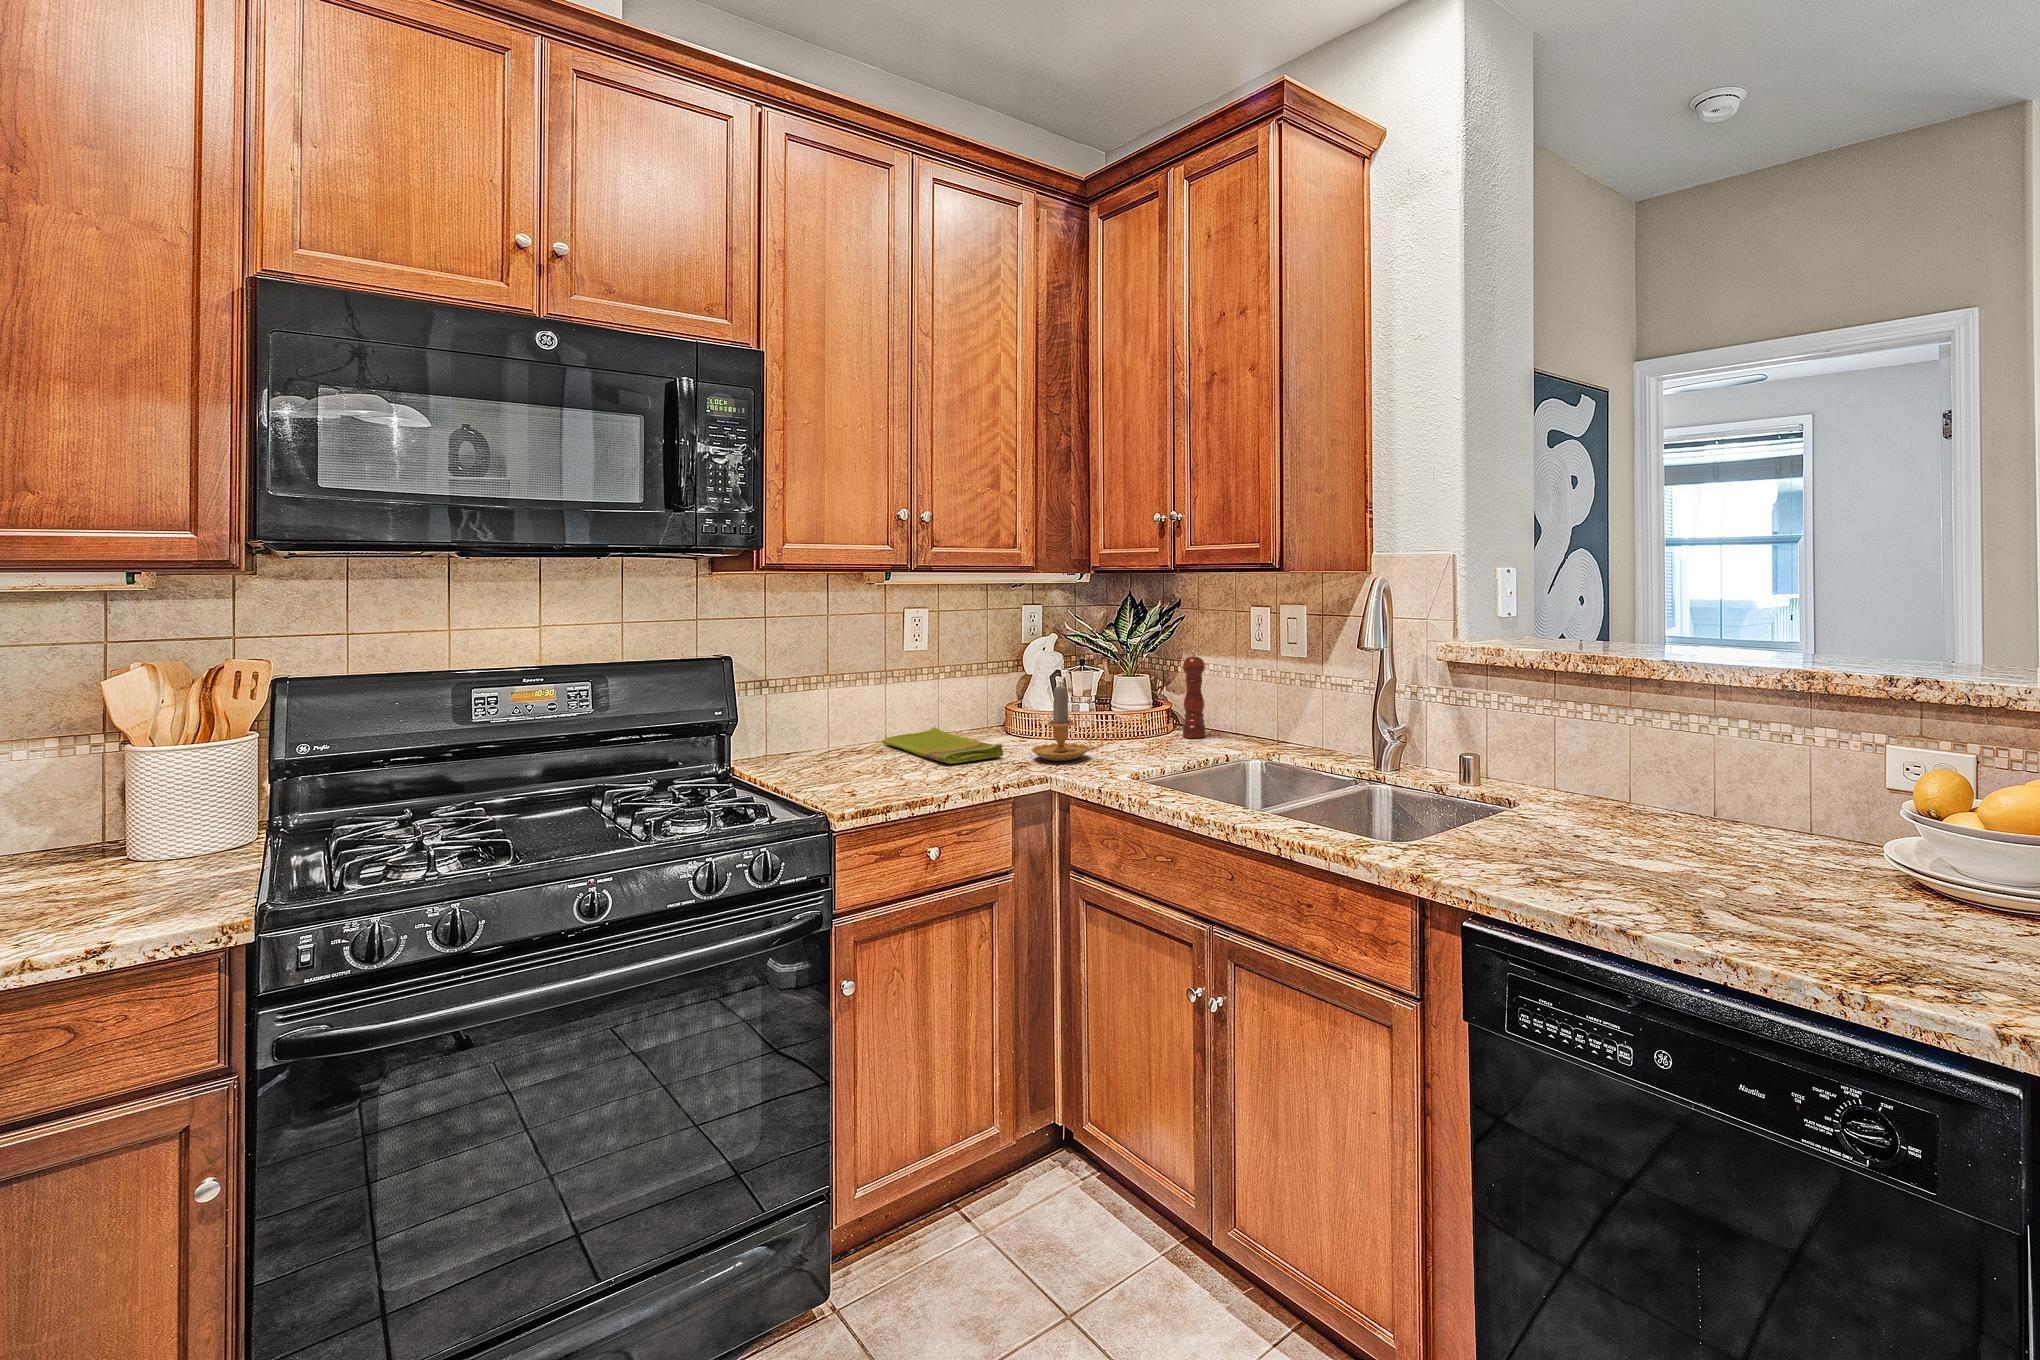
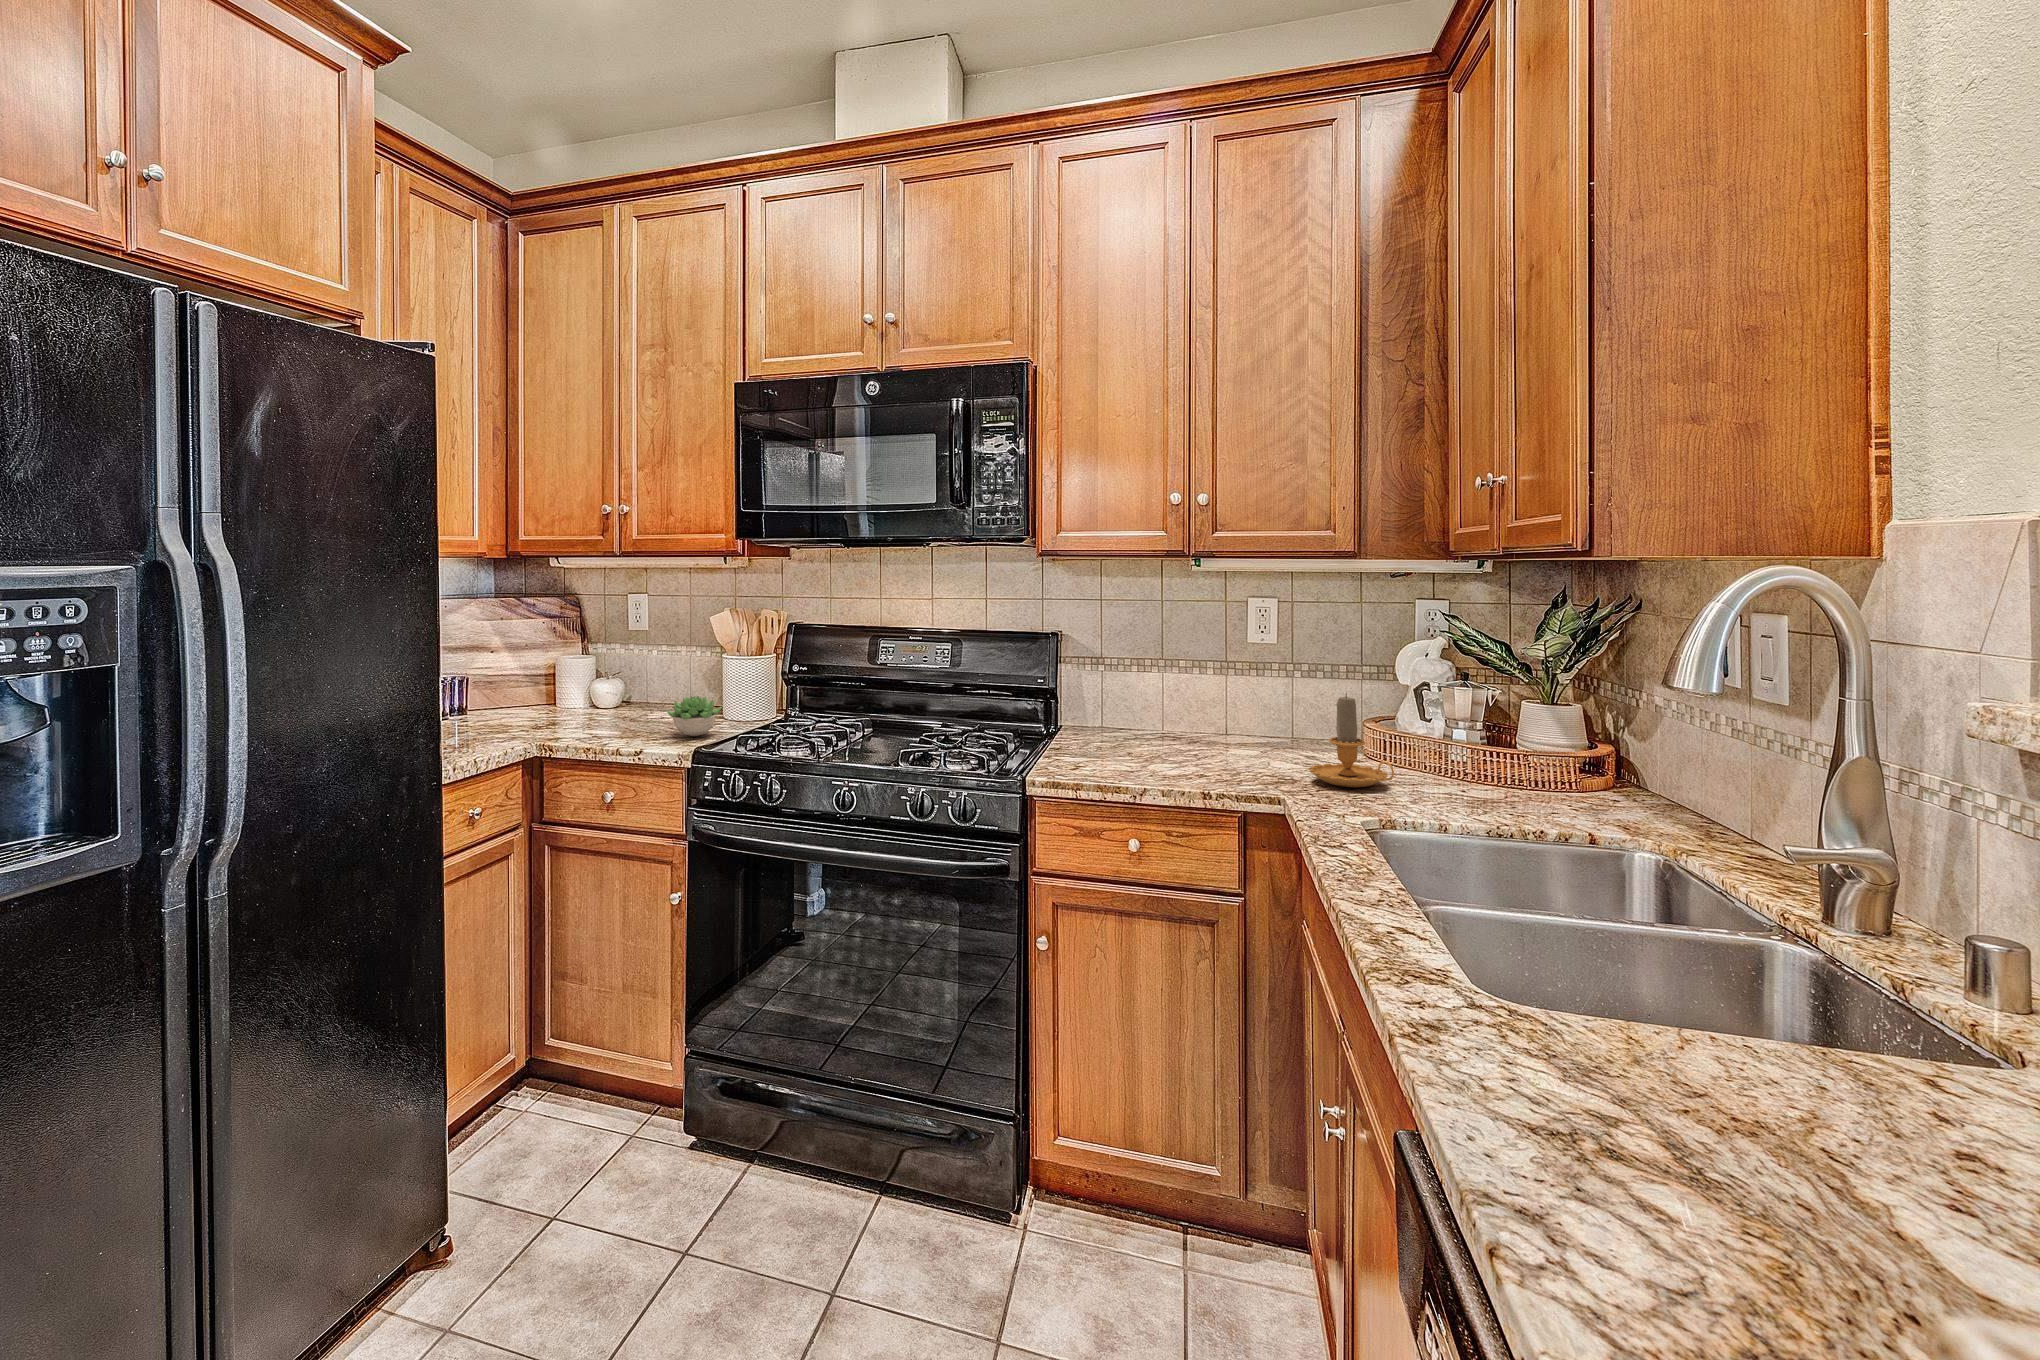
pepper mill: present [1183,650,1206,738] -> none [1591,671,1634,800]
dish towel: present [882,727,1003,764] -> none [1211,725,1289,767]
succulent plant: none [83,807,212,881] -> present [666,696,722,736]

